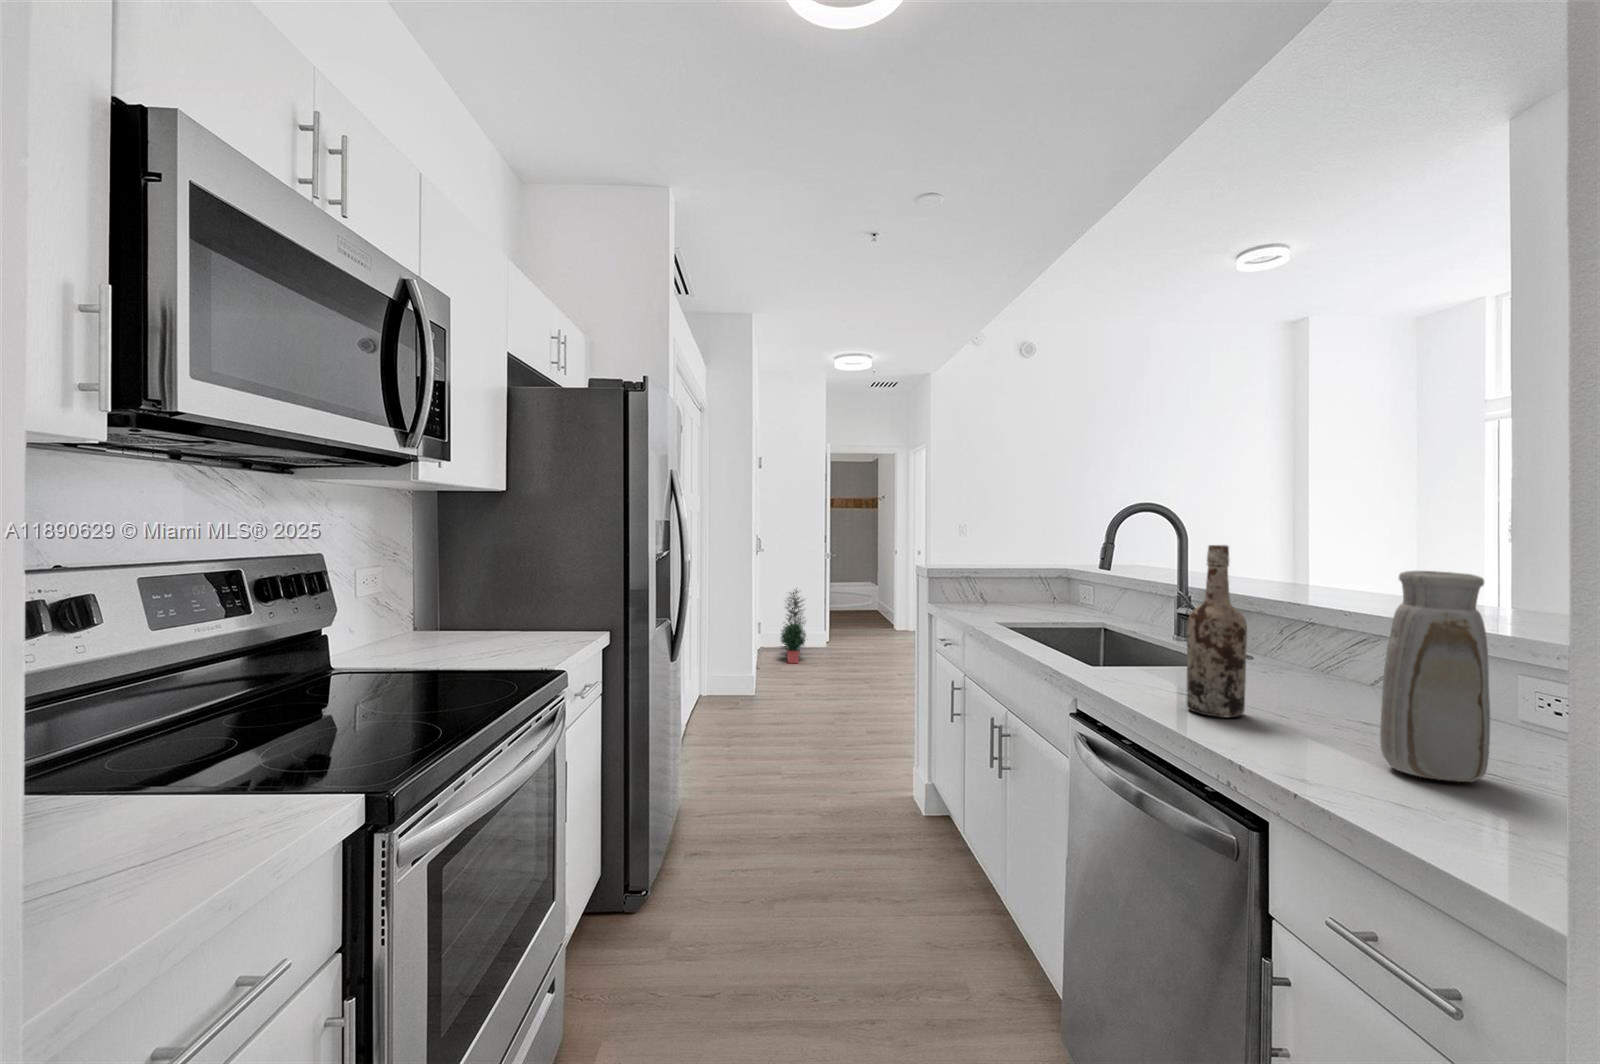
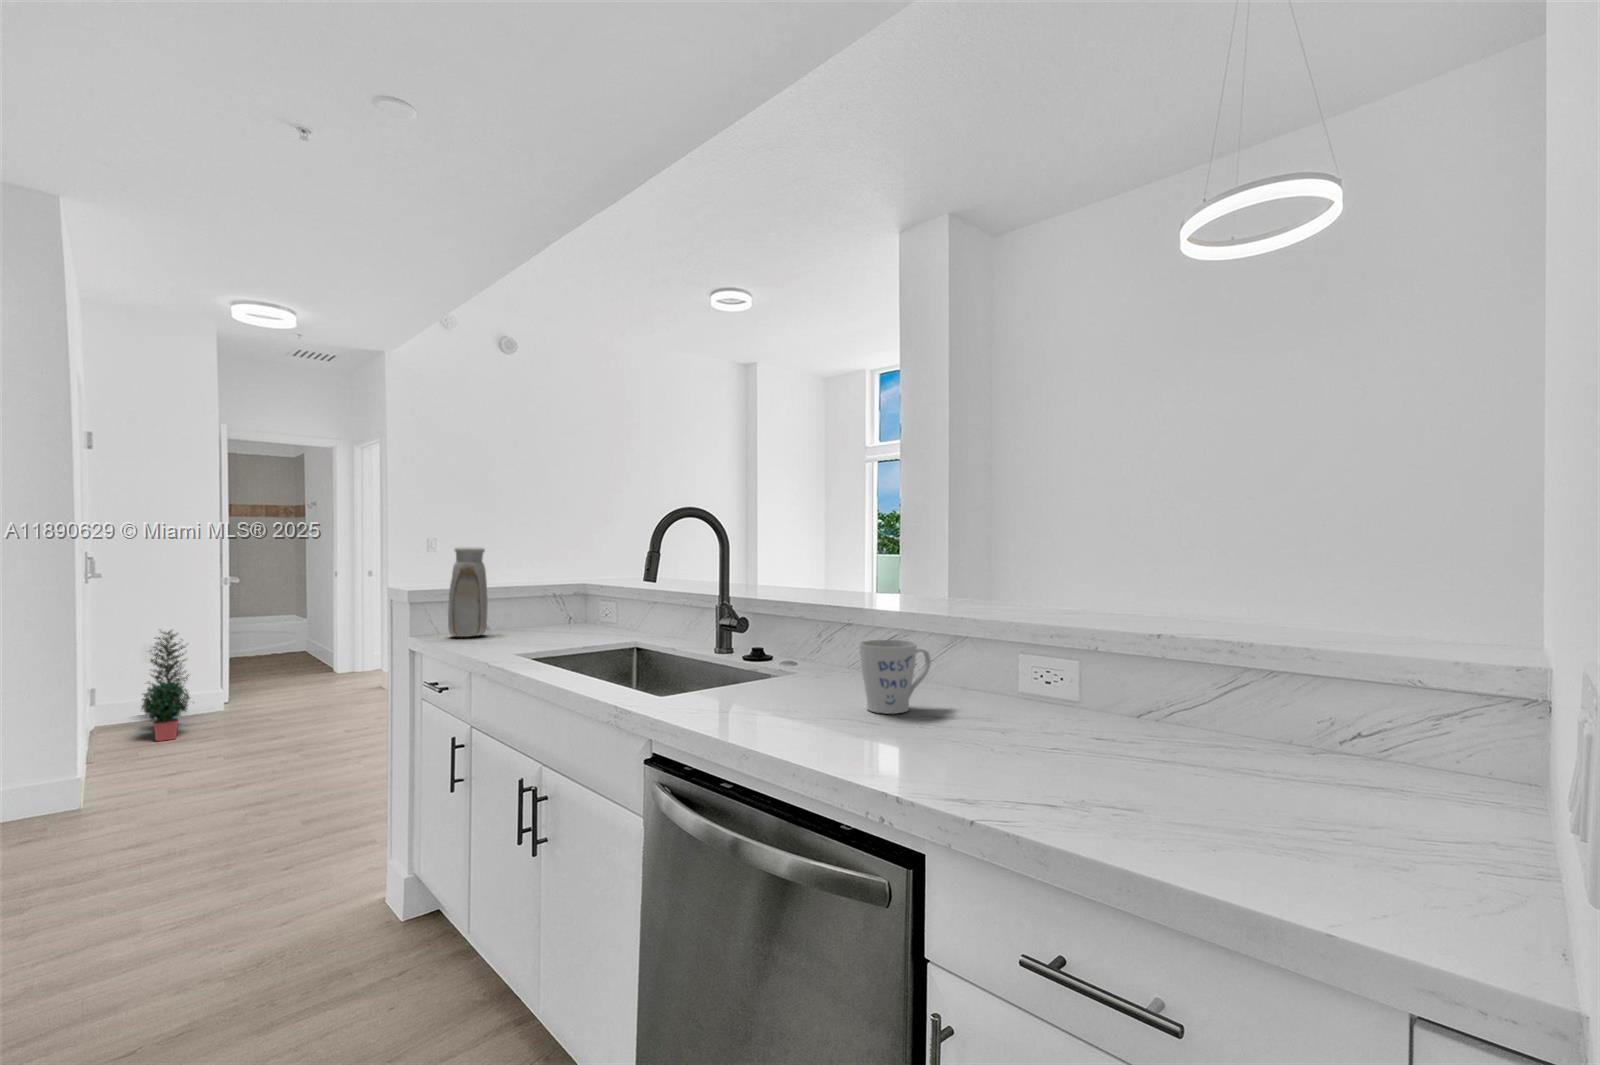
wine bottle: present [1187,545,1247,717] -> none [789,544,847,739]
vase: present [1380,571,1490,782] -> present [448,547,488,637]
mug: none [1280,639,1370,712] -> present [859,640,931,714]

